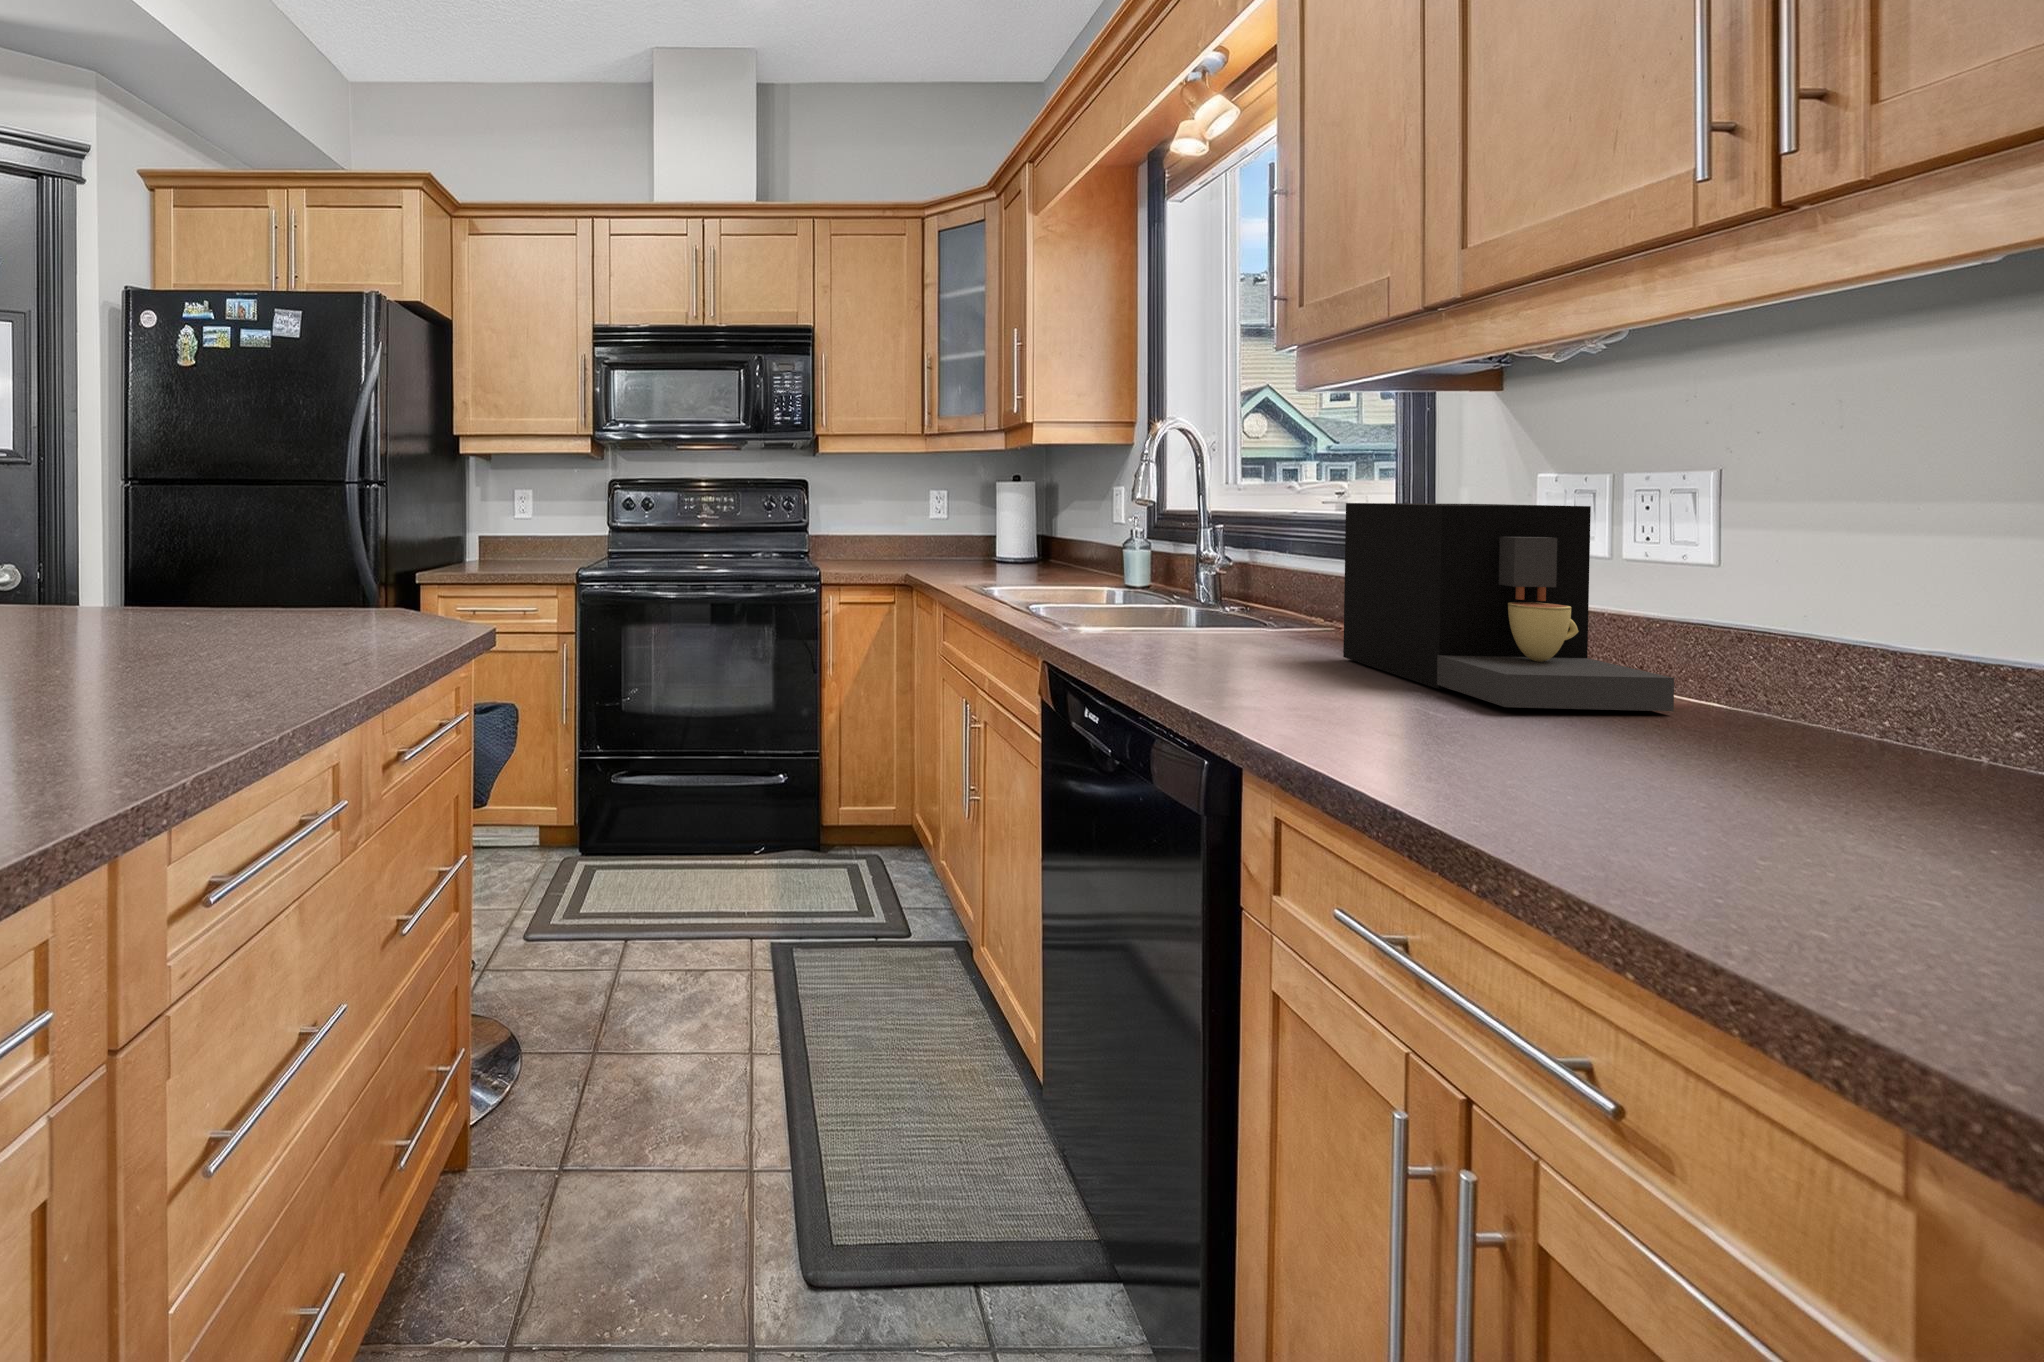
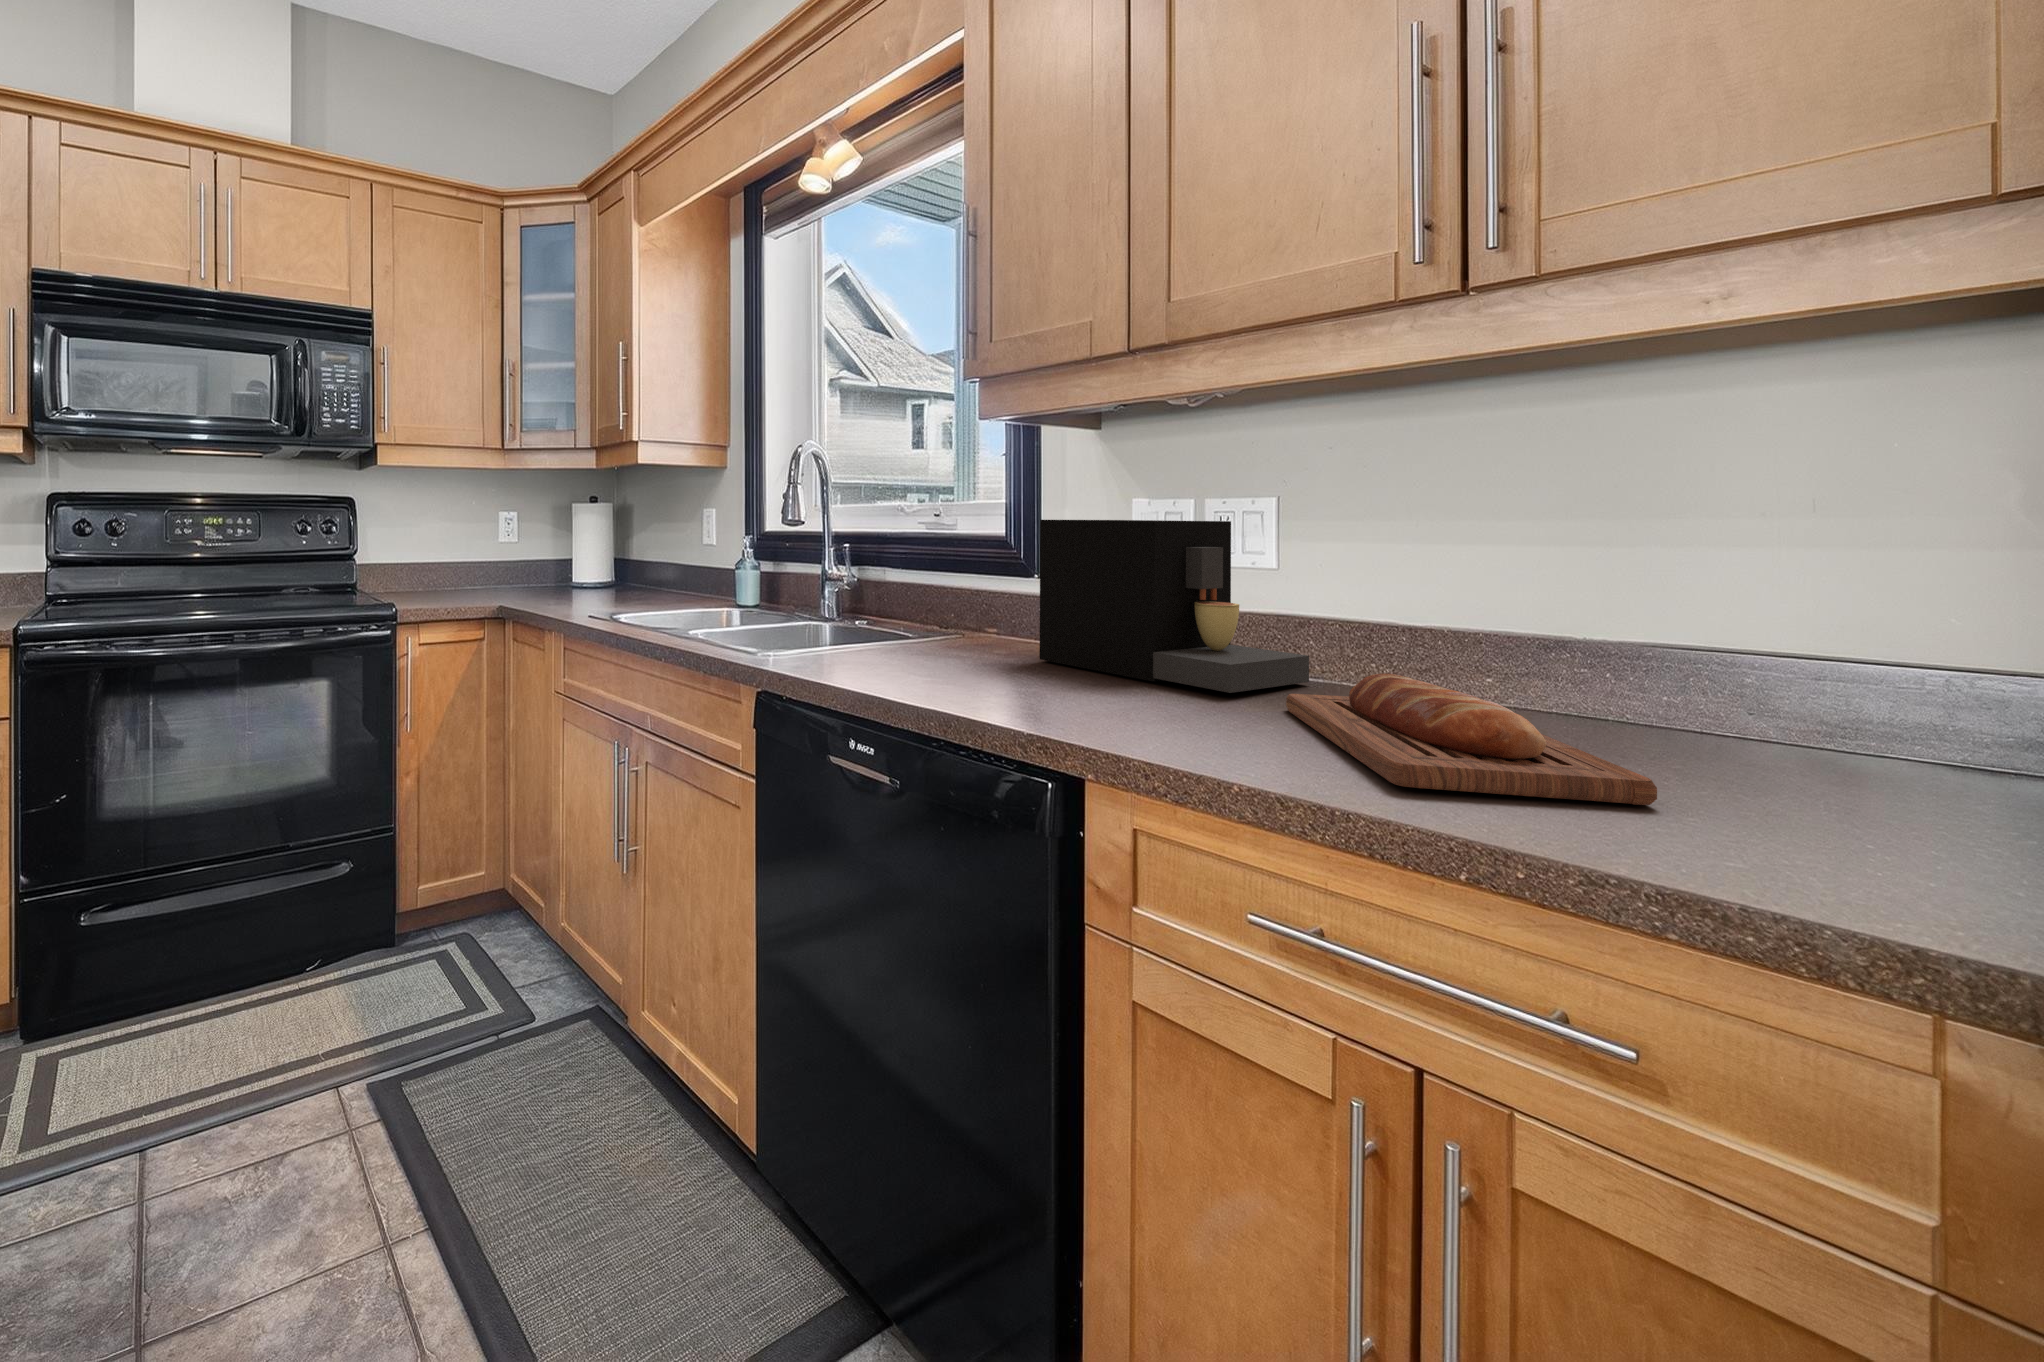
bread loaf: none [1489,697,1865,877] -> present [1286,674,1657,805]

